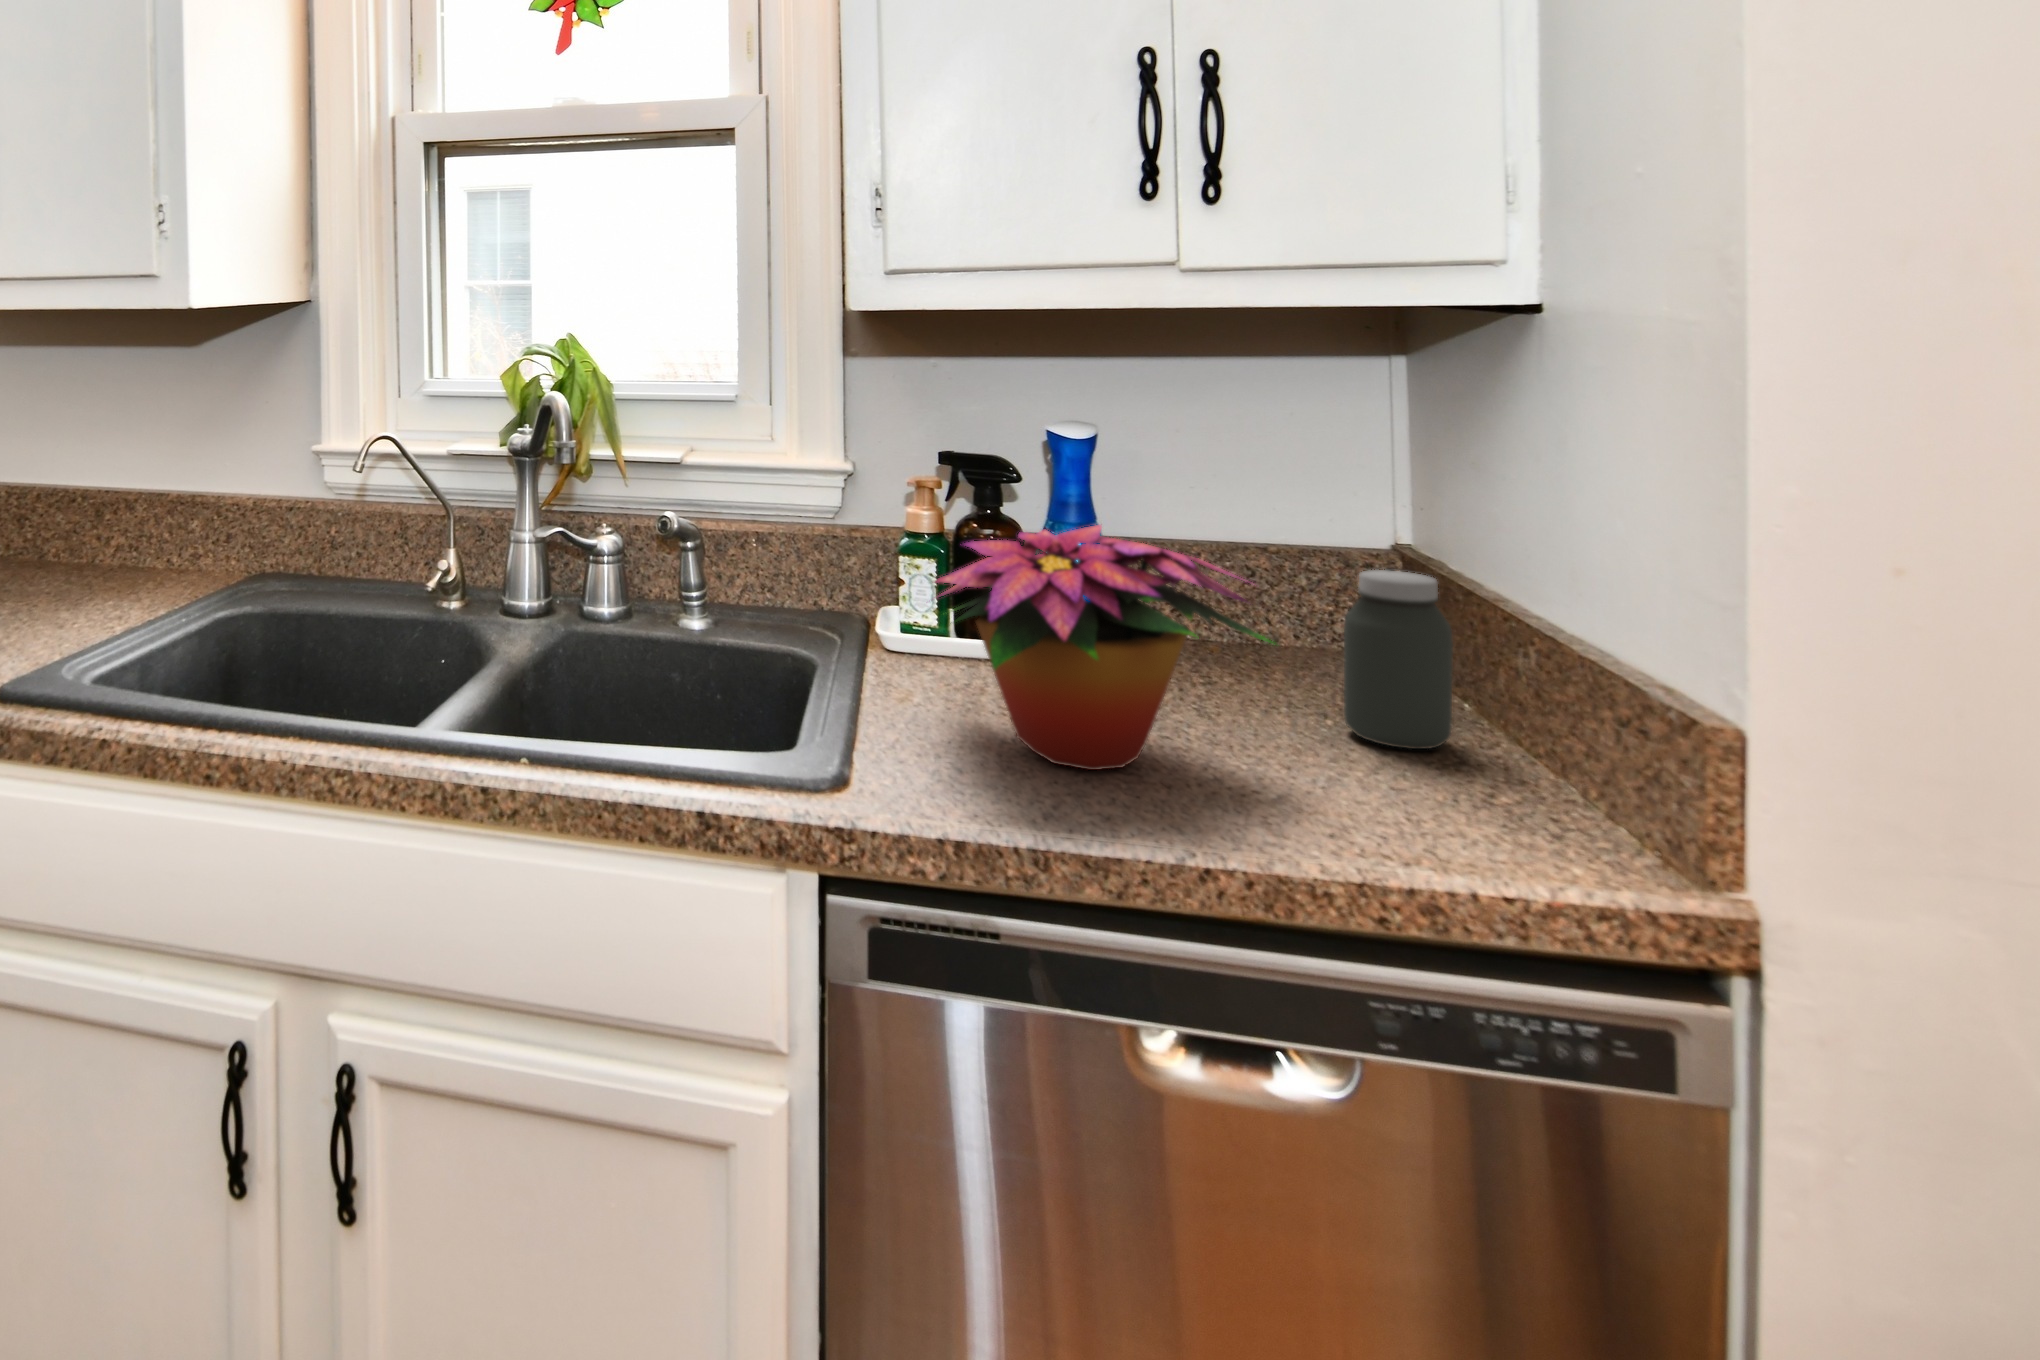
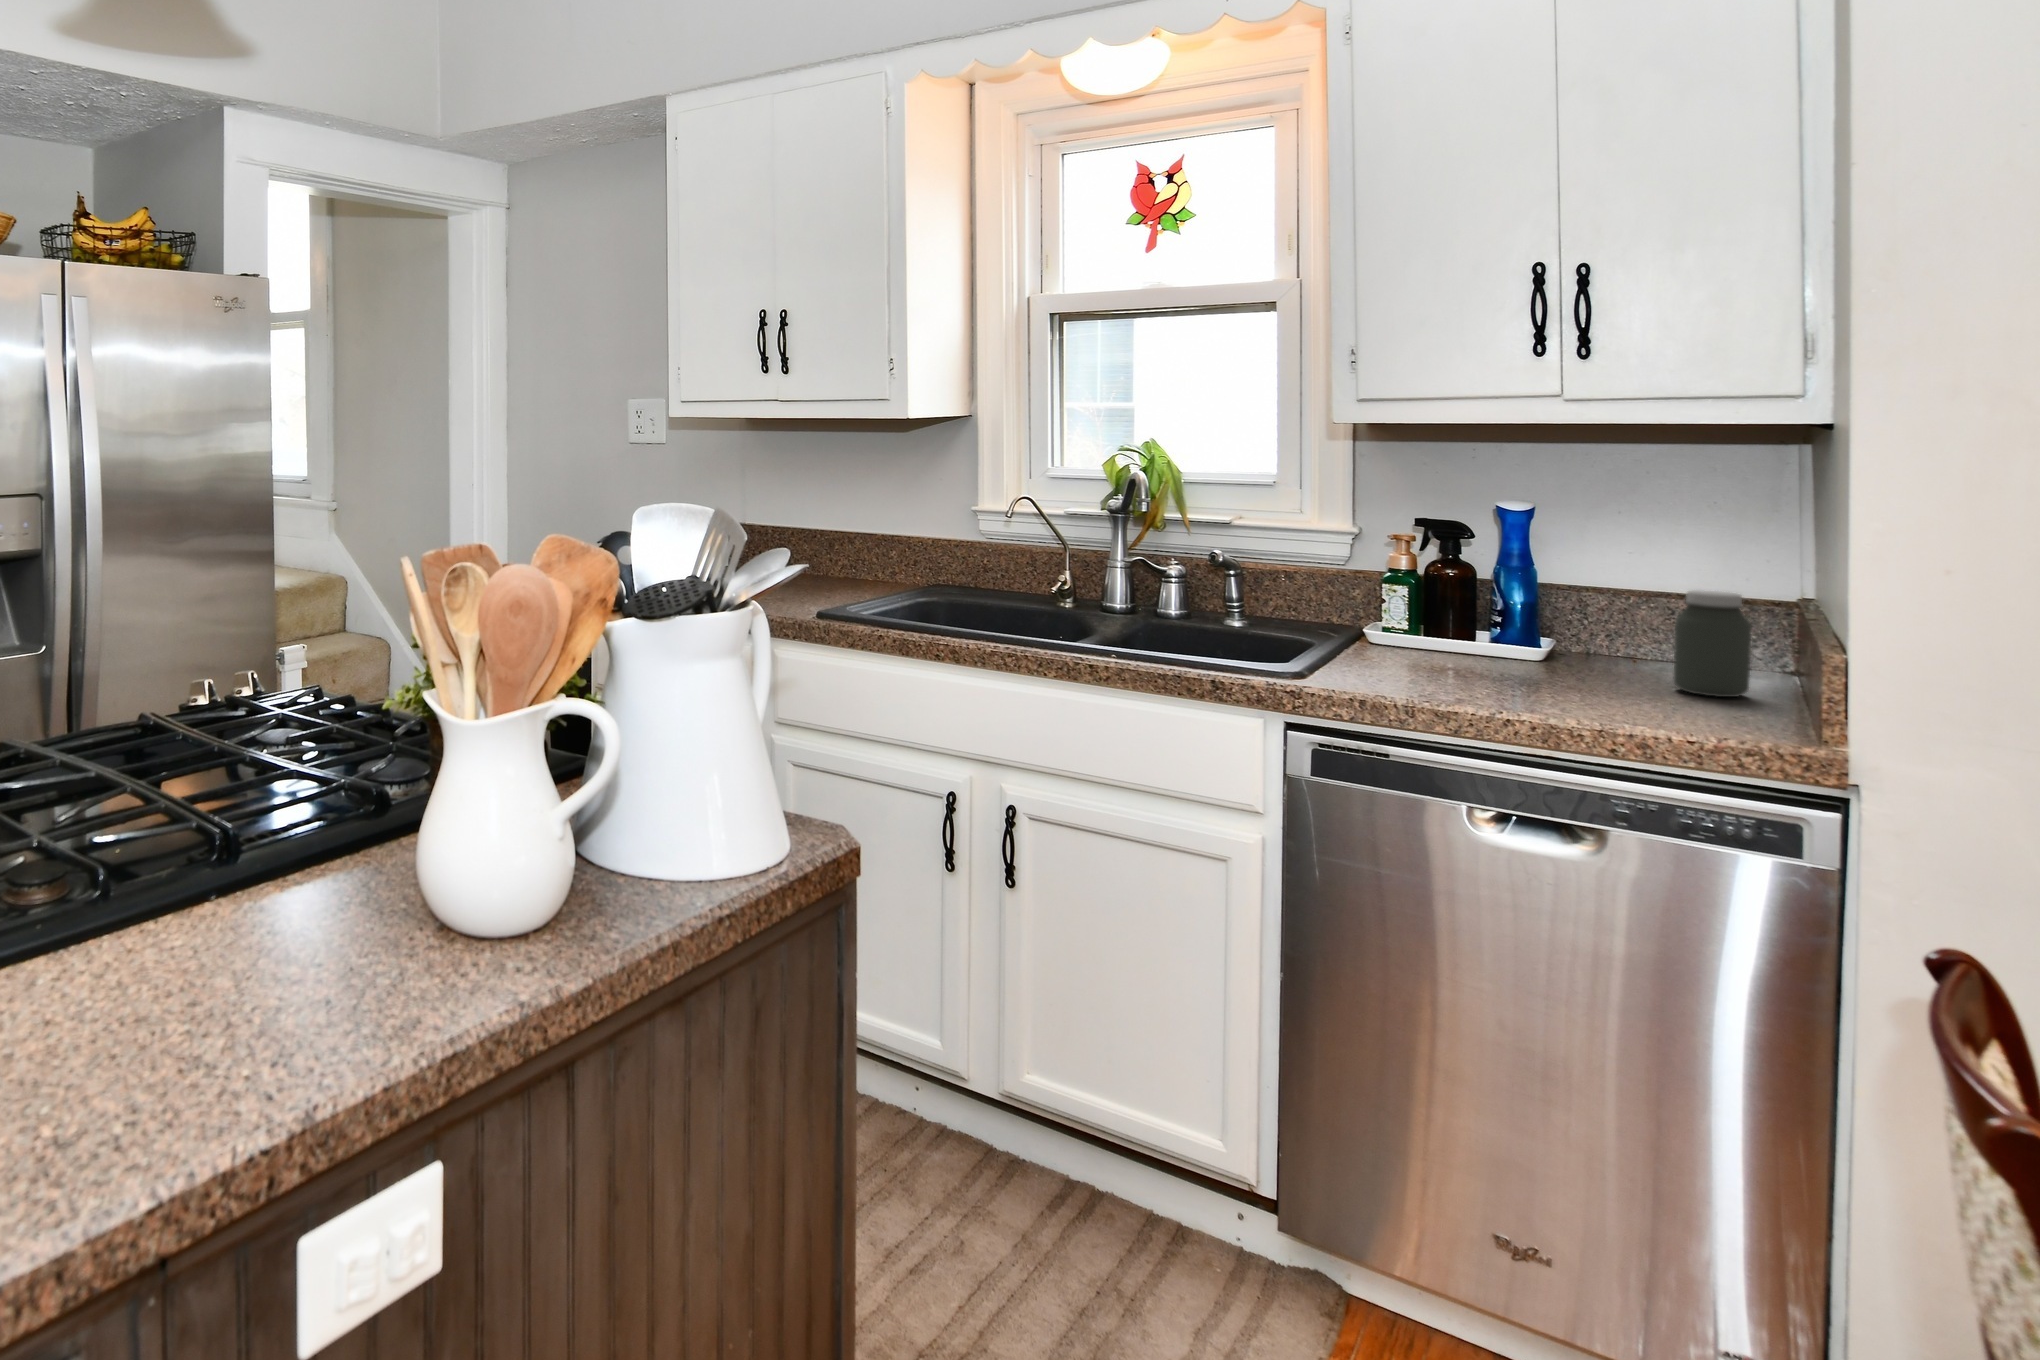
flower arrangement: present [936,525,1275,770] -> none [1358,550,1601,686]

